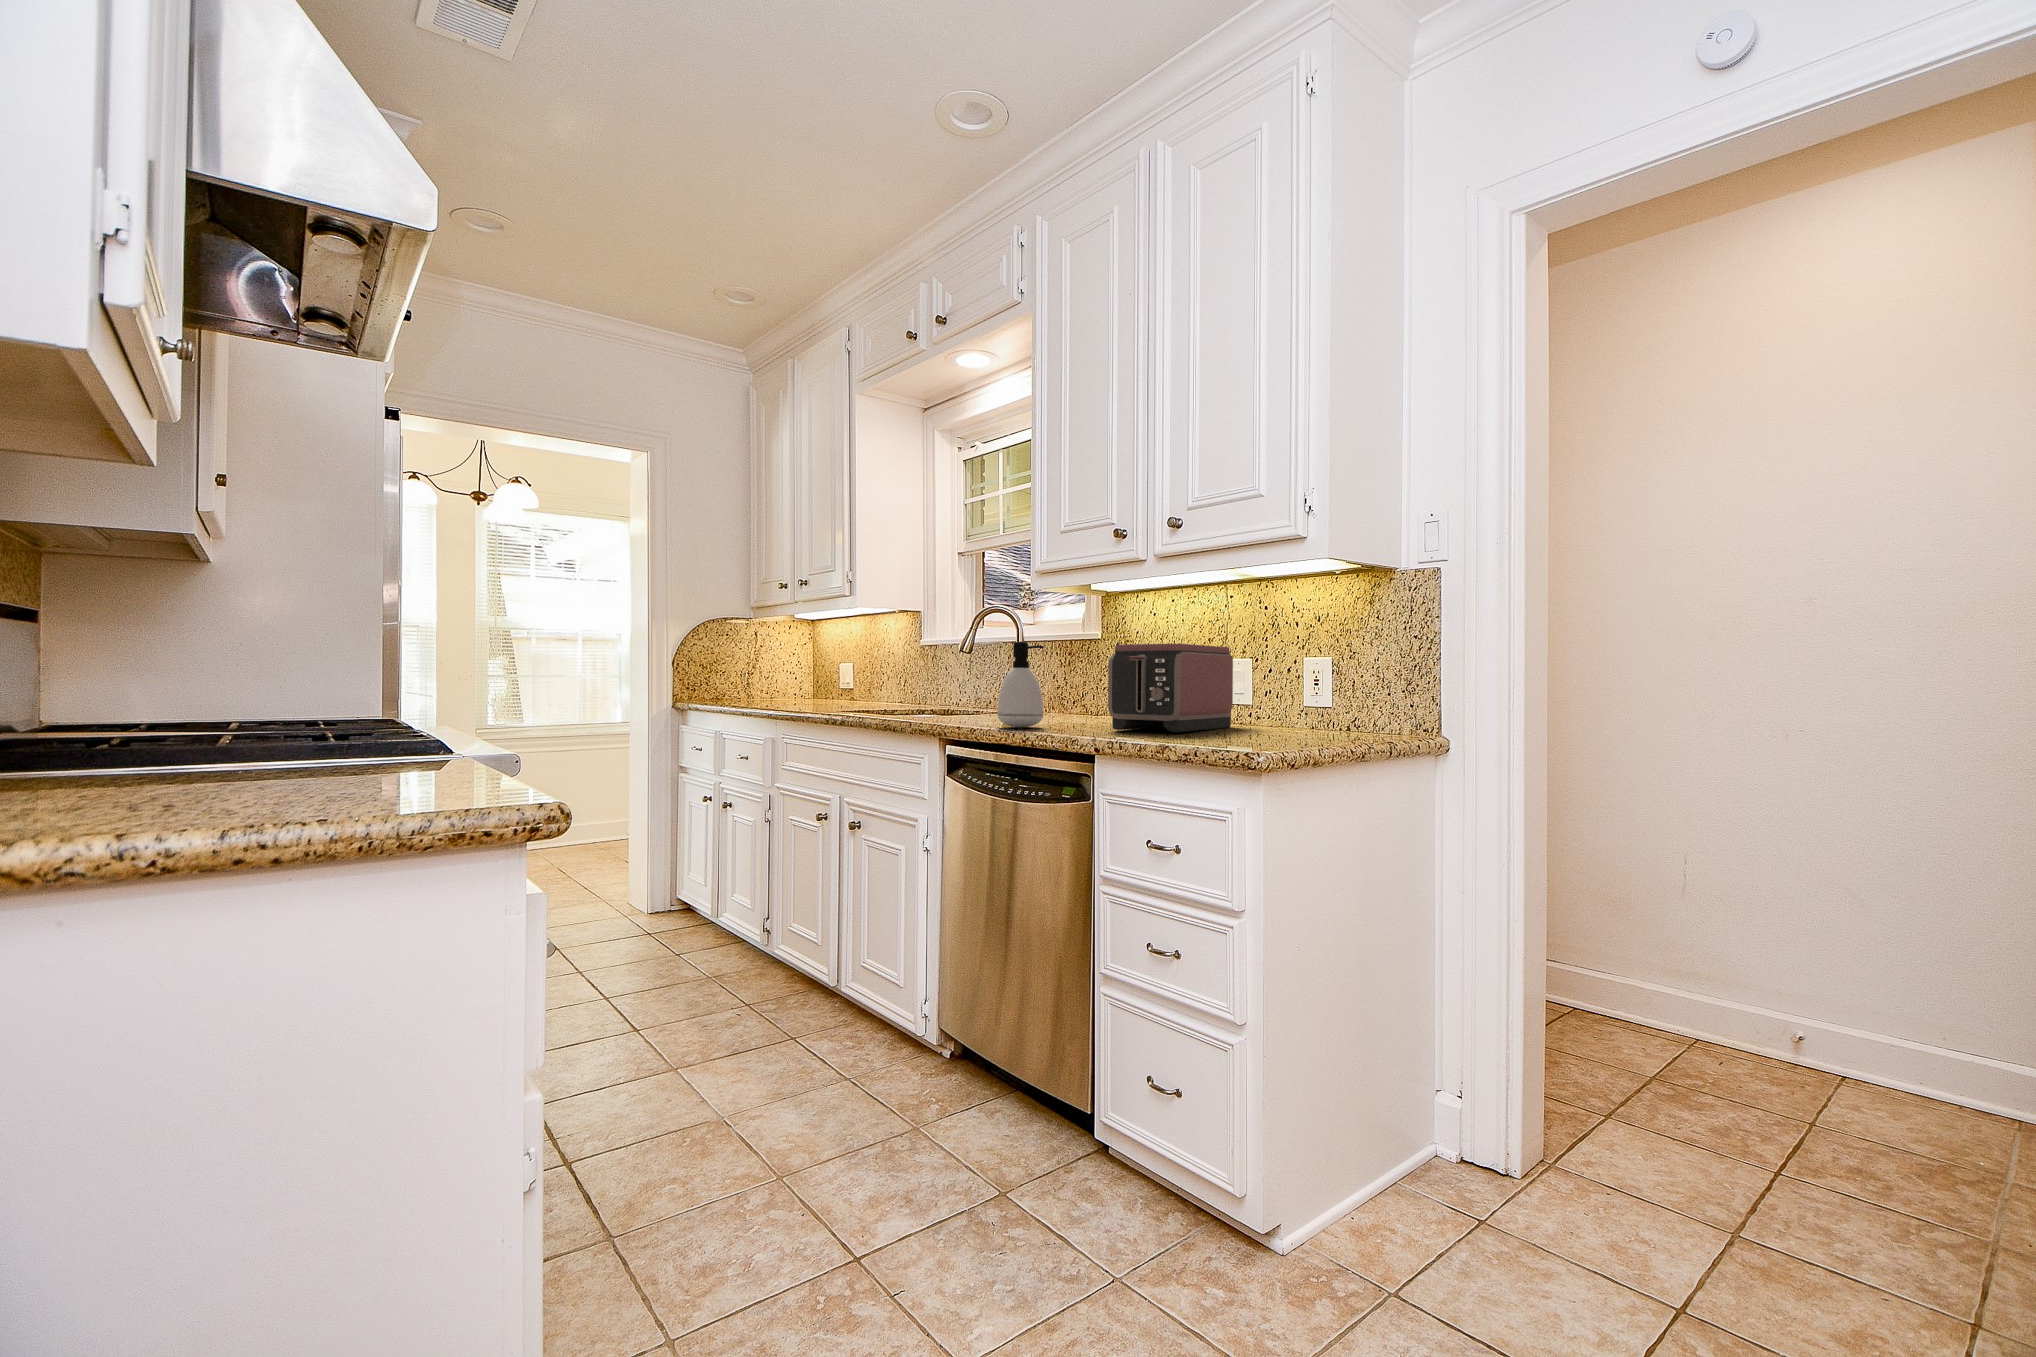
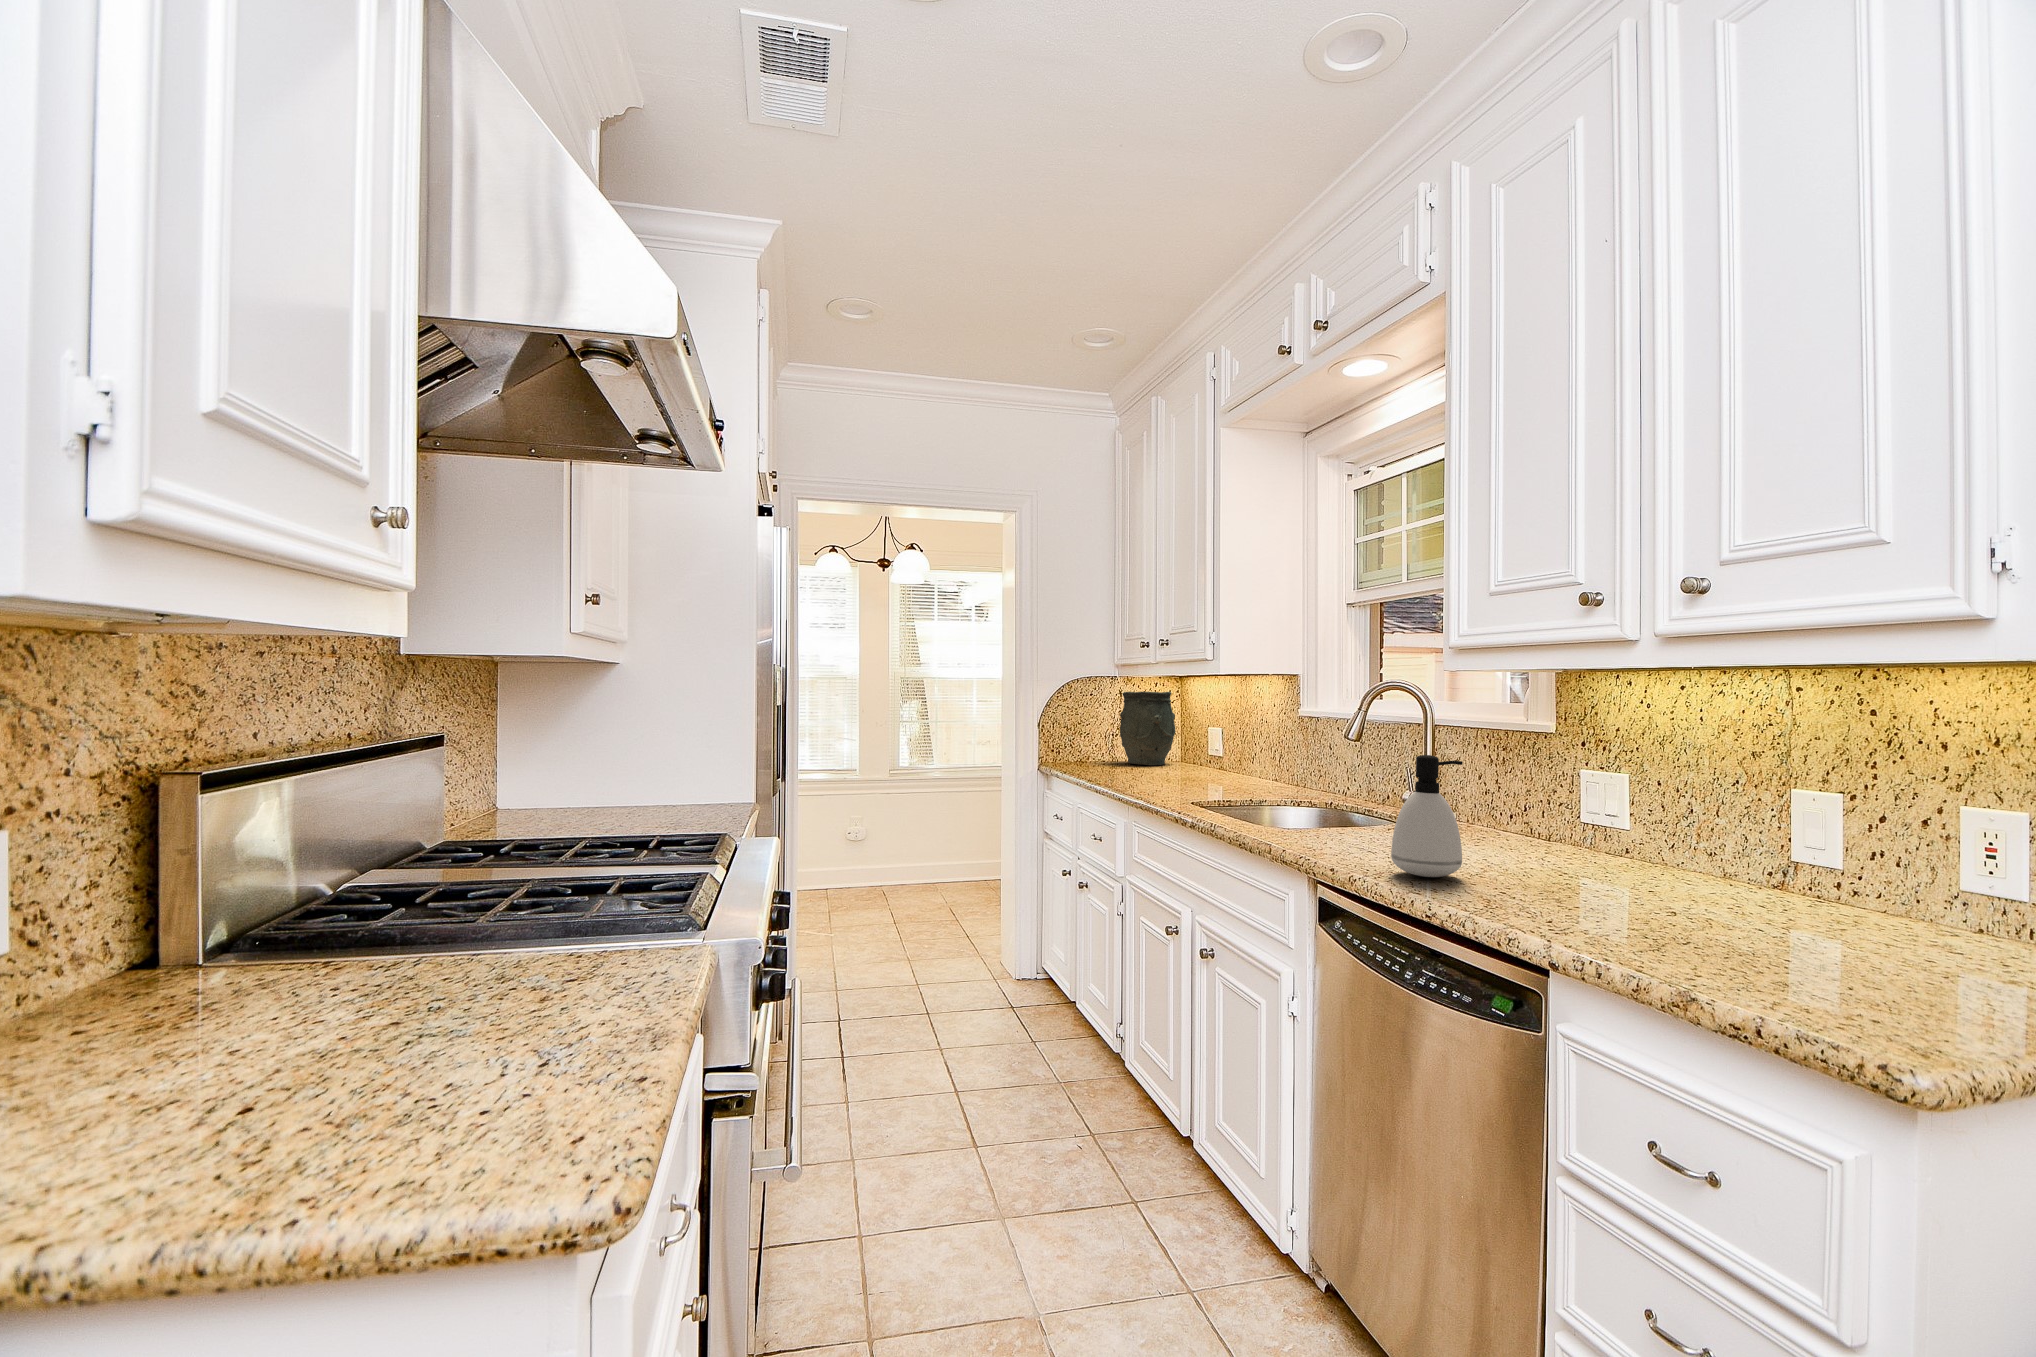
vase: none [756,633,807,700] -> present [1120,692,1176,765]
toaster: present [1108,644,1233,732] -> none [1570,769,1806,929]

